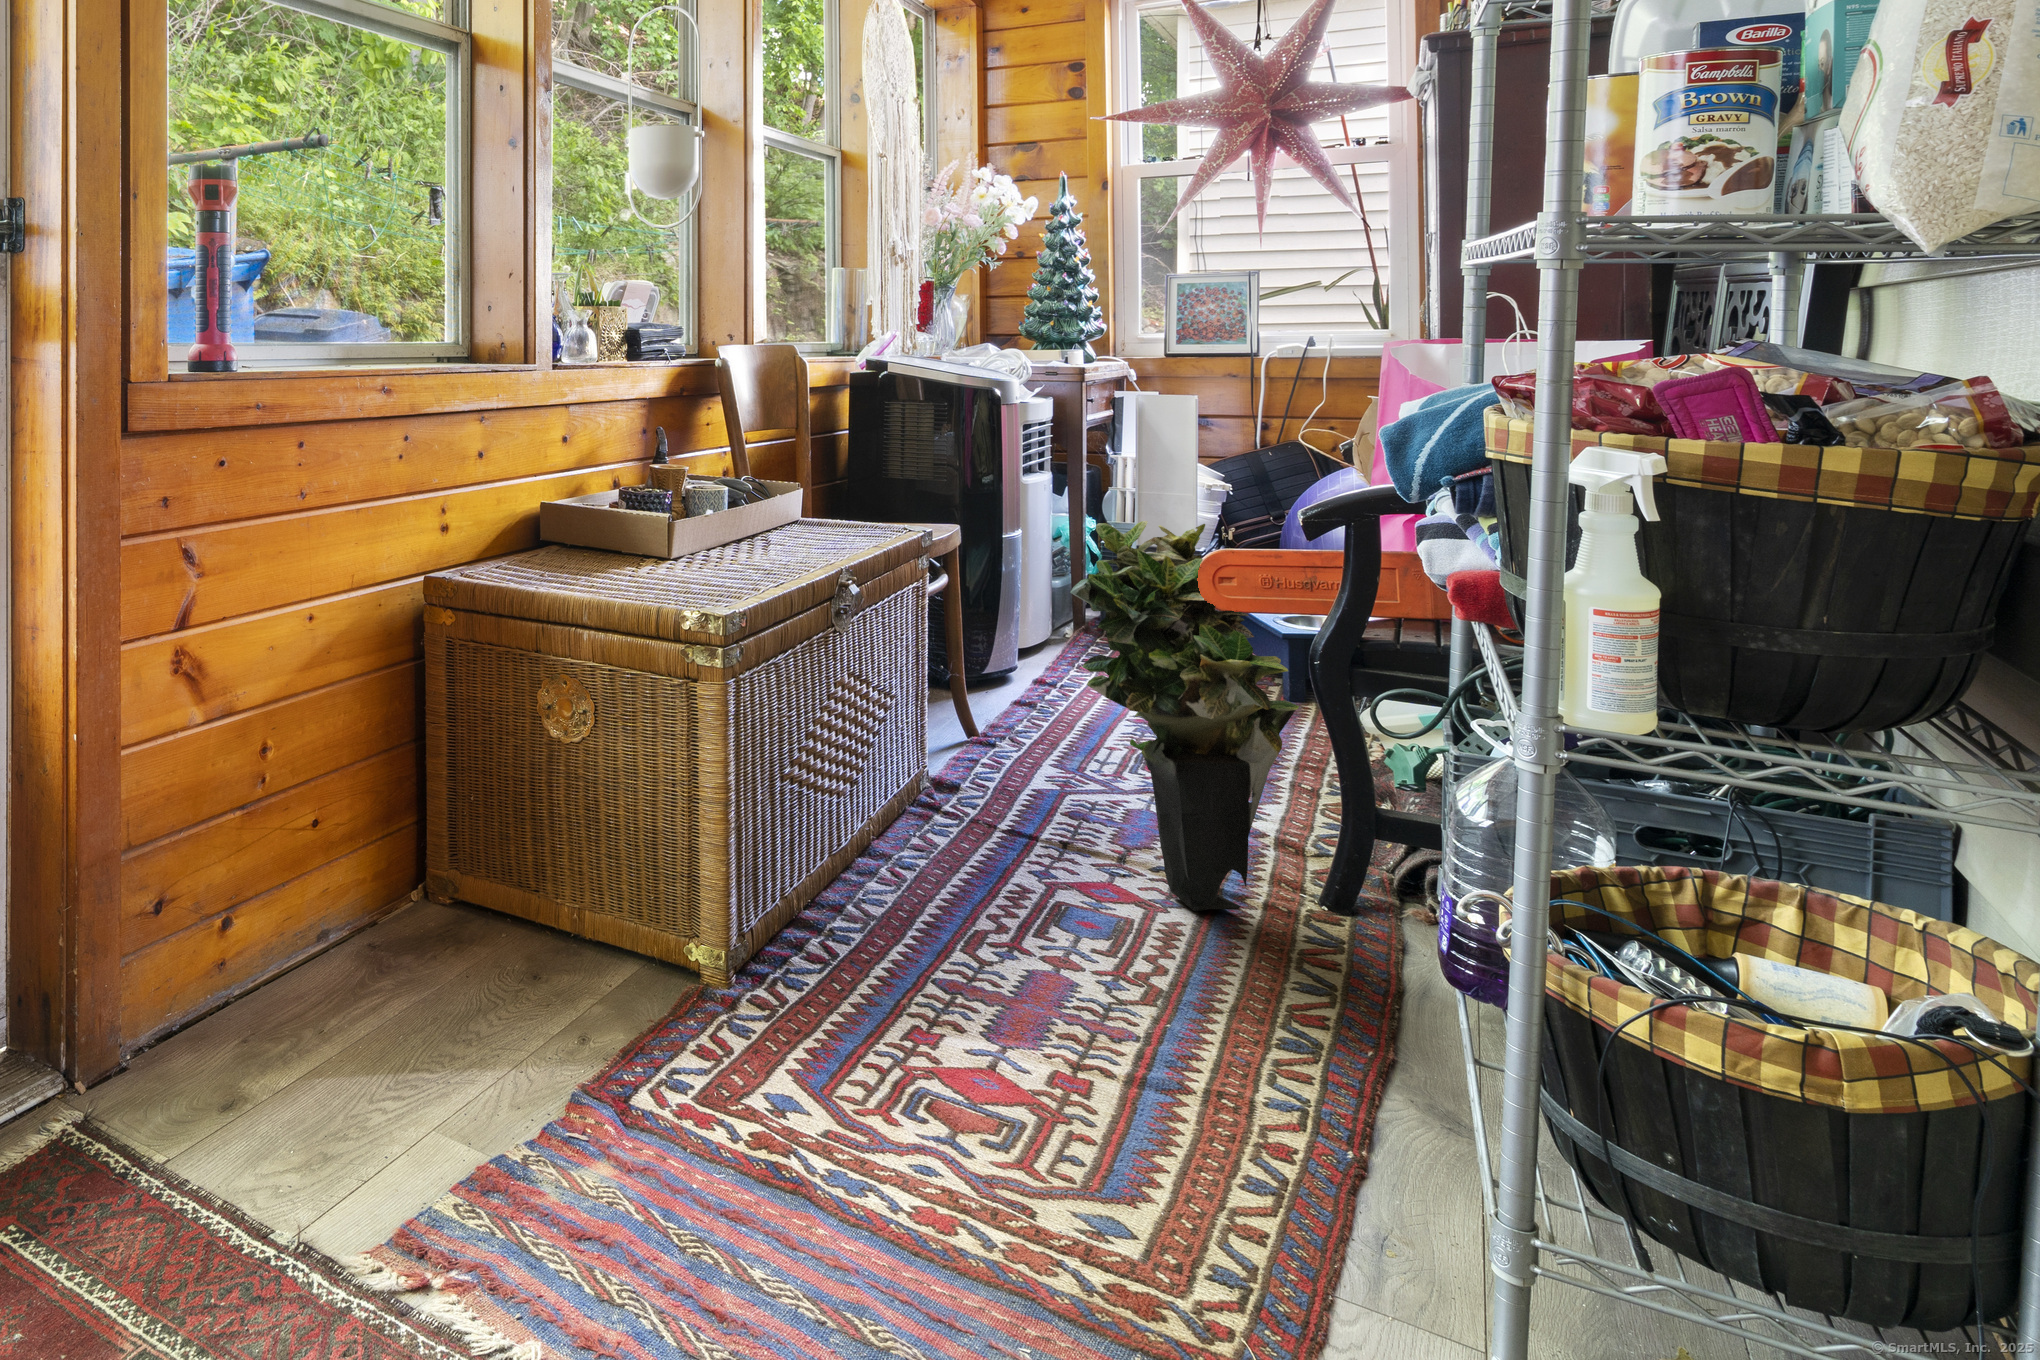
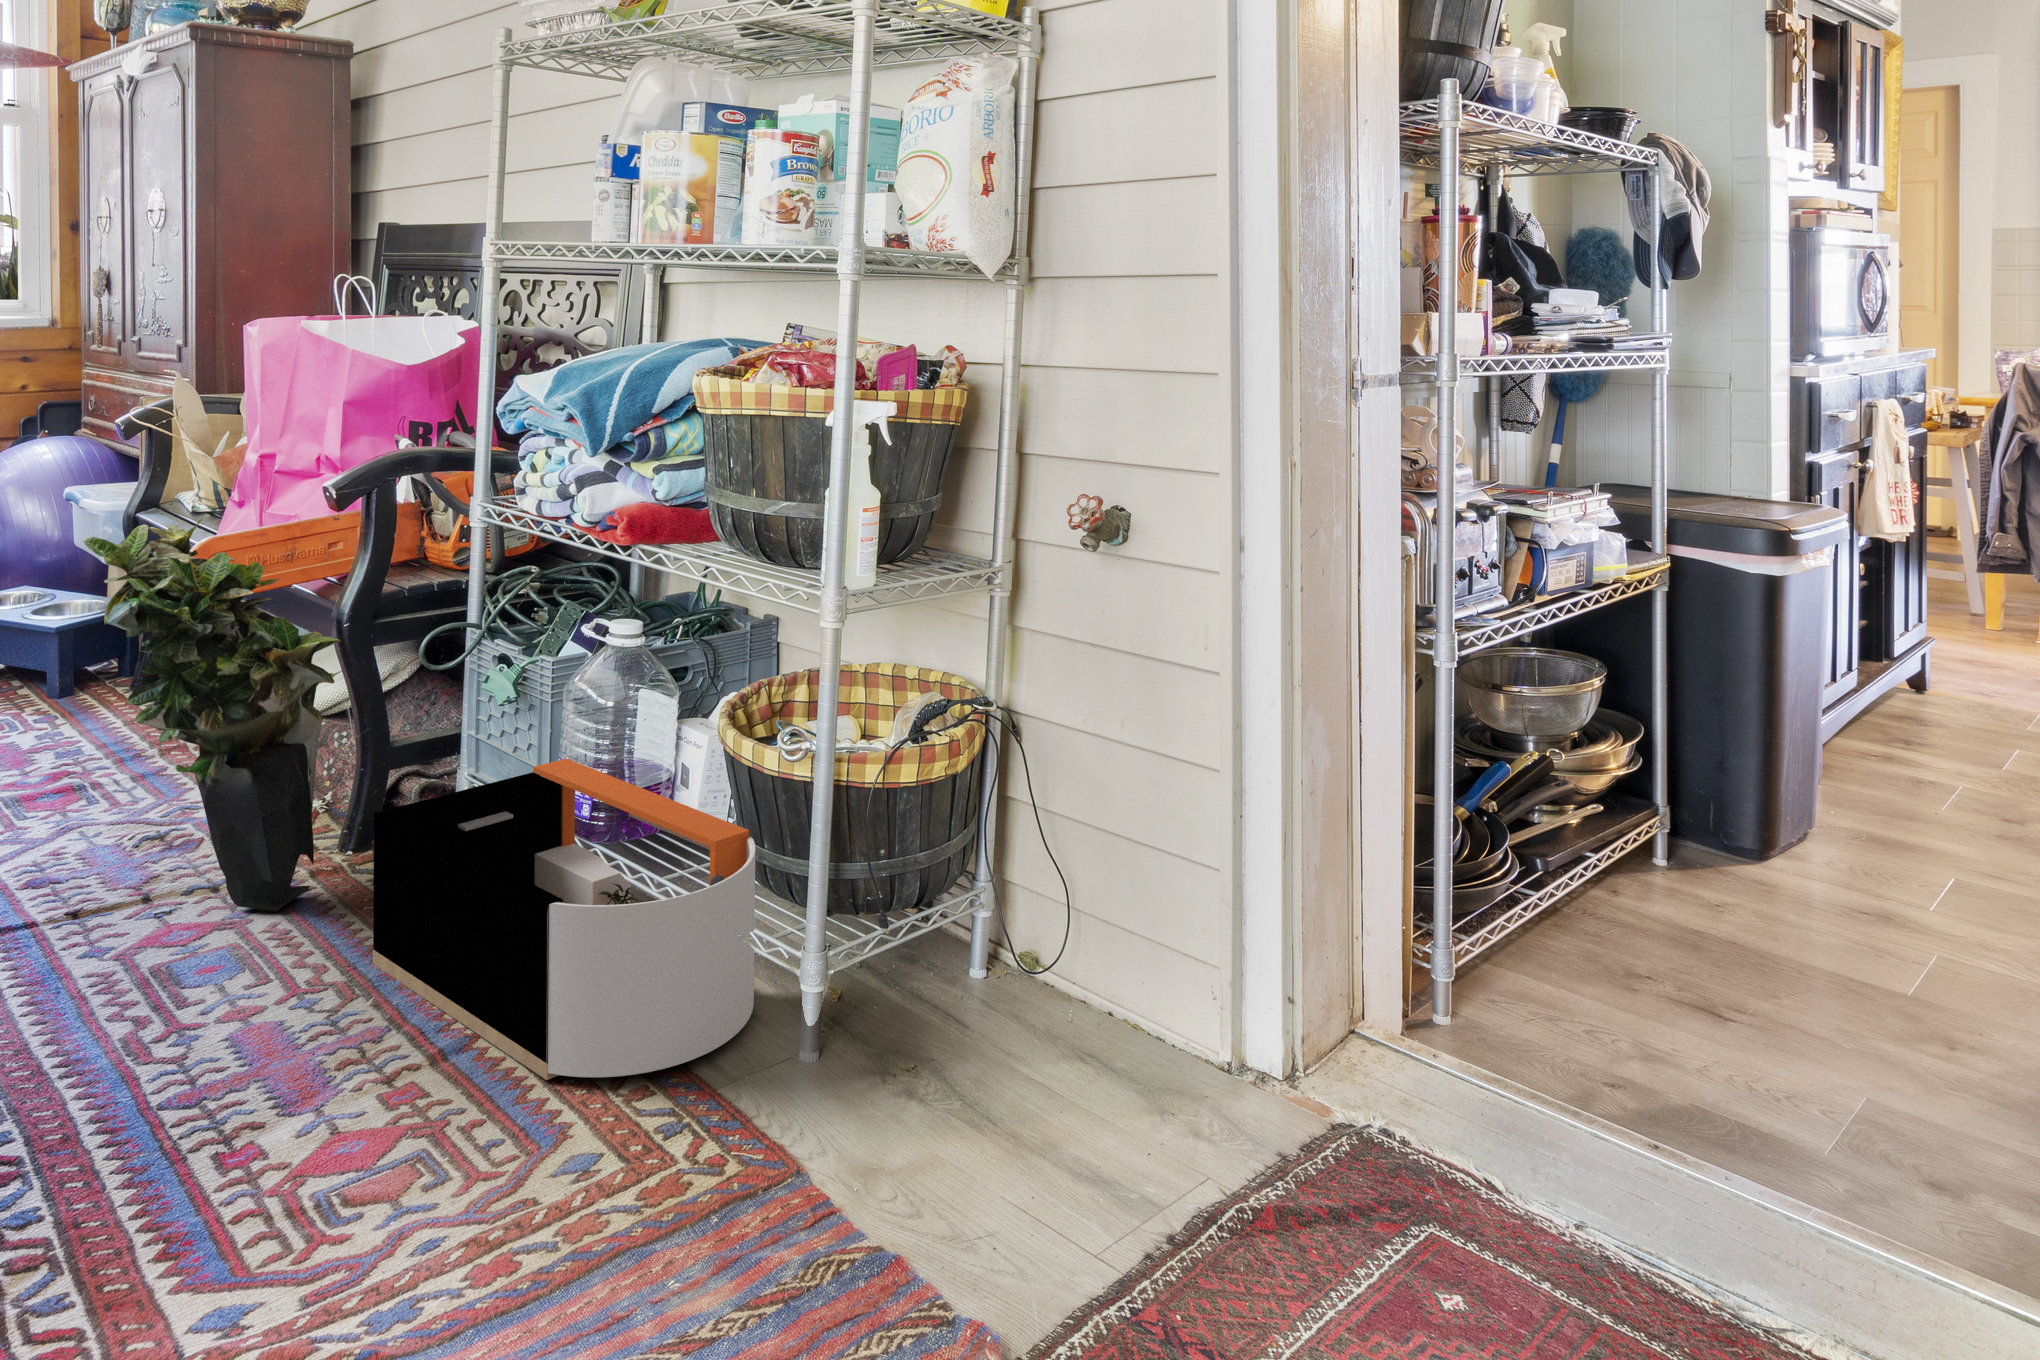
storage bin: none [1187,836,1548,1273] -> present [373,759,755,1080]

